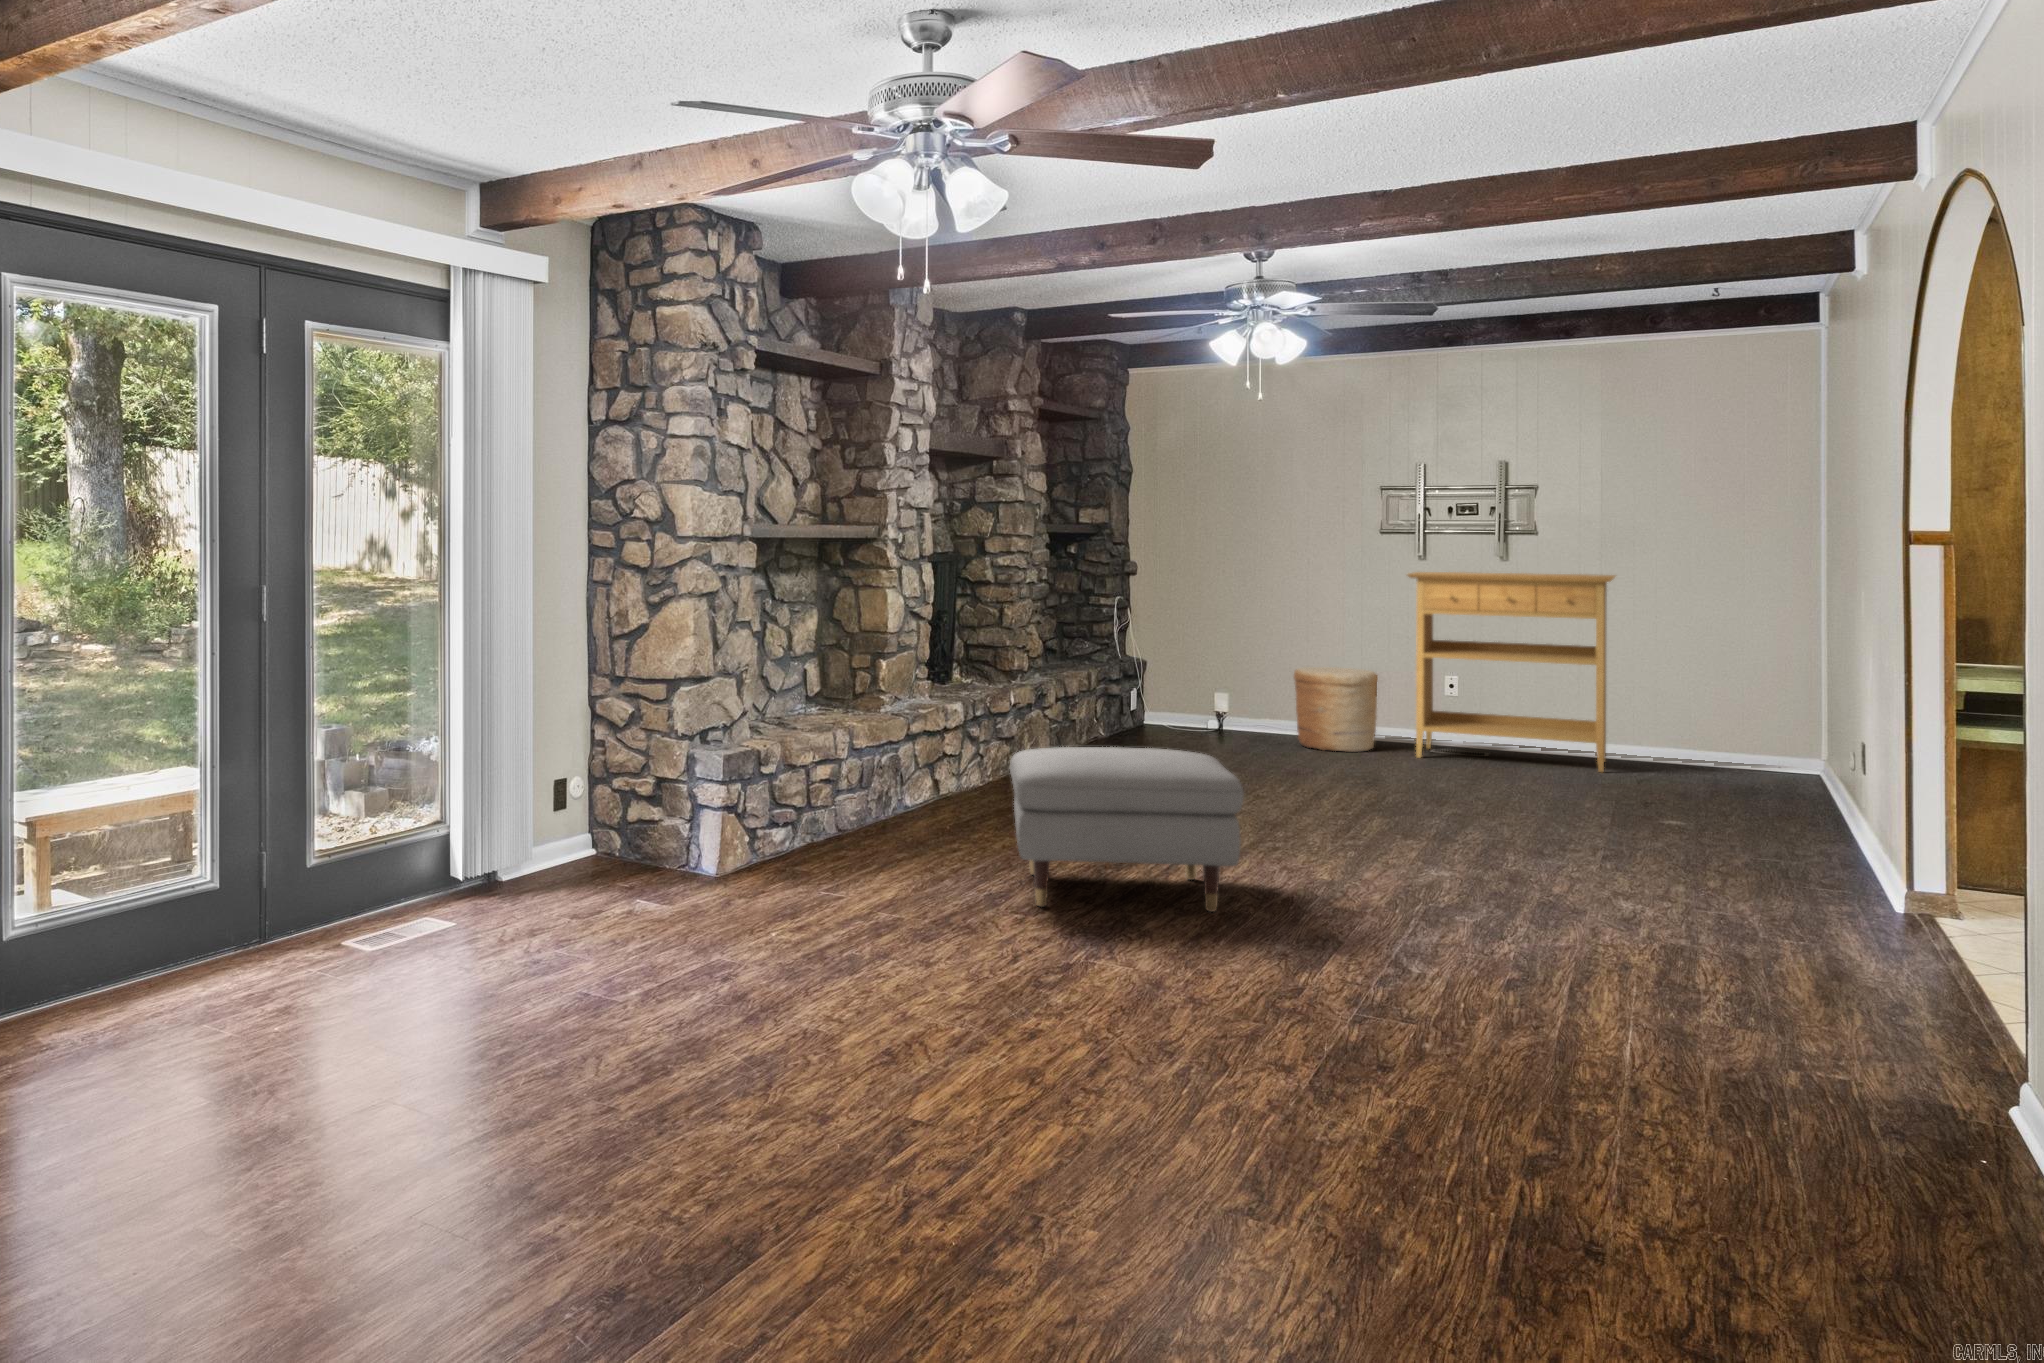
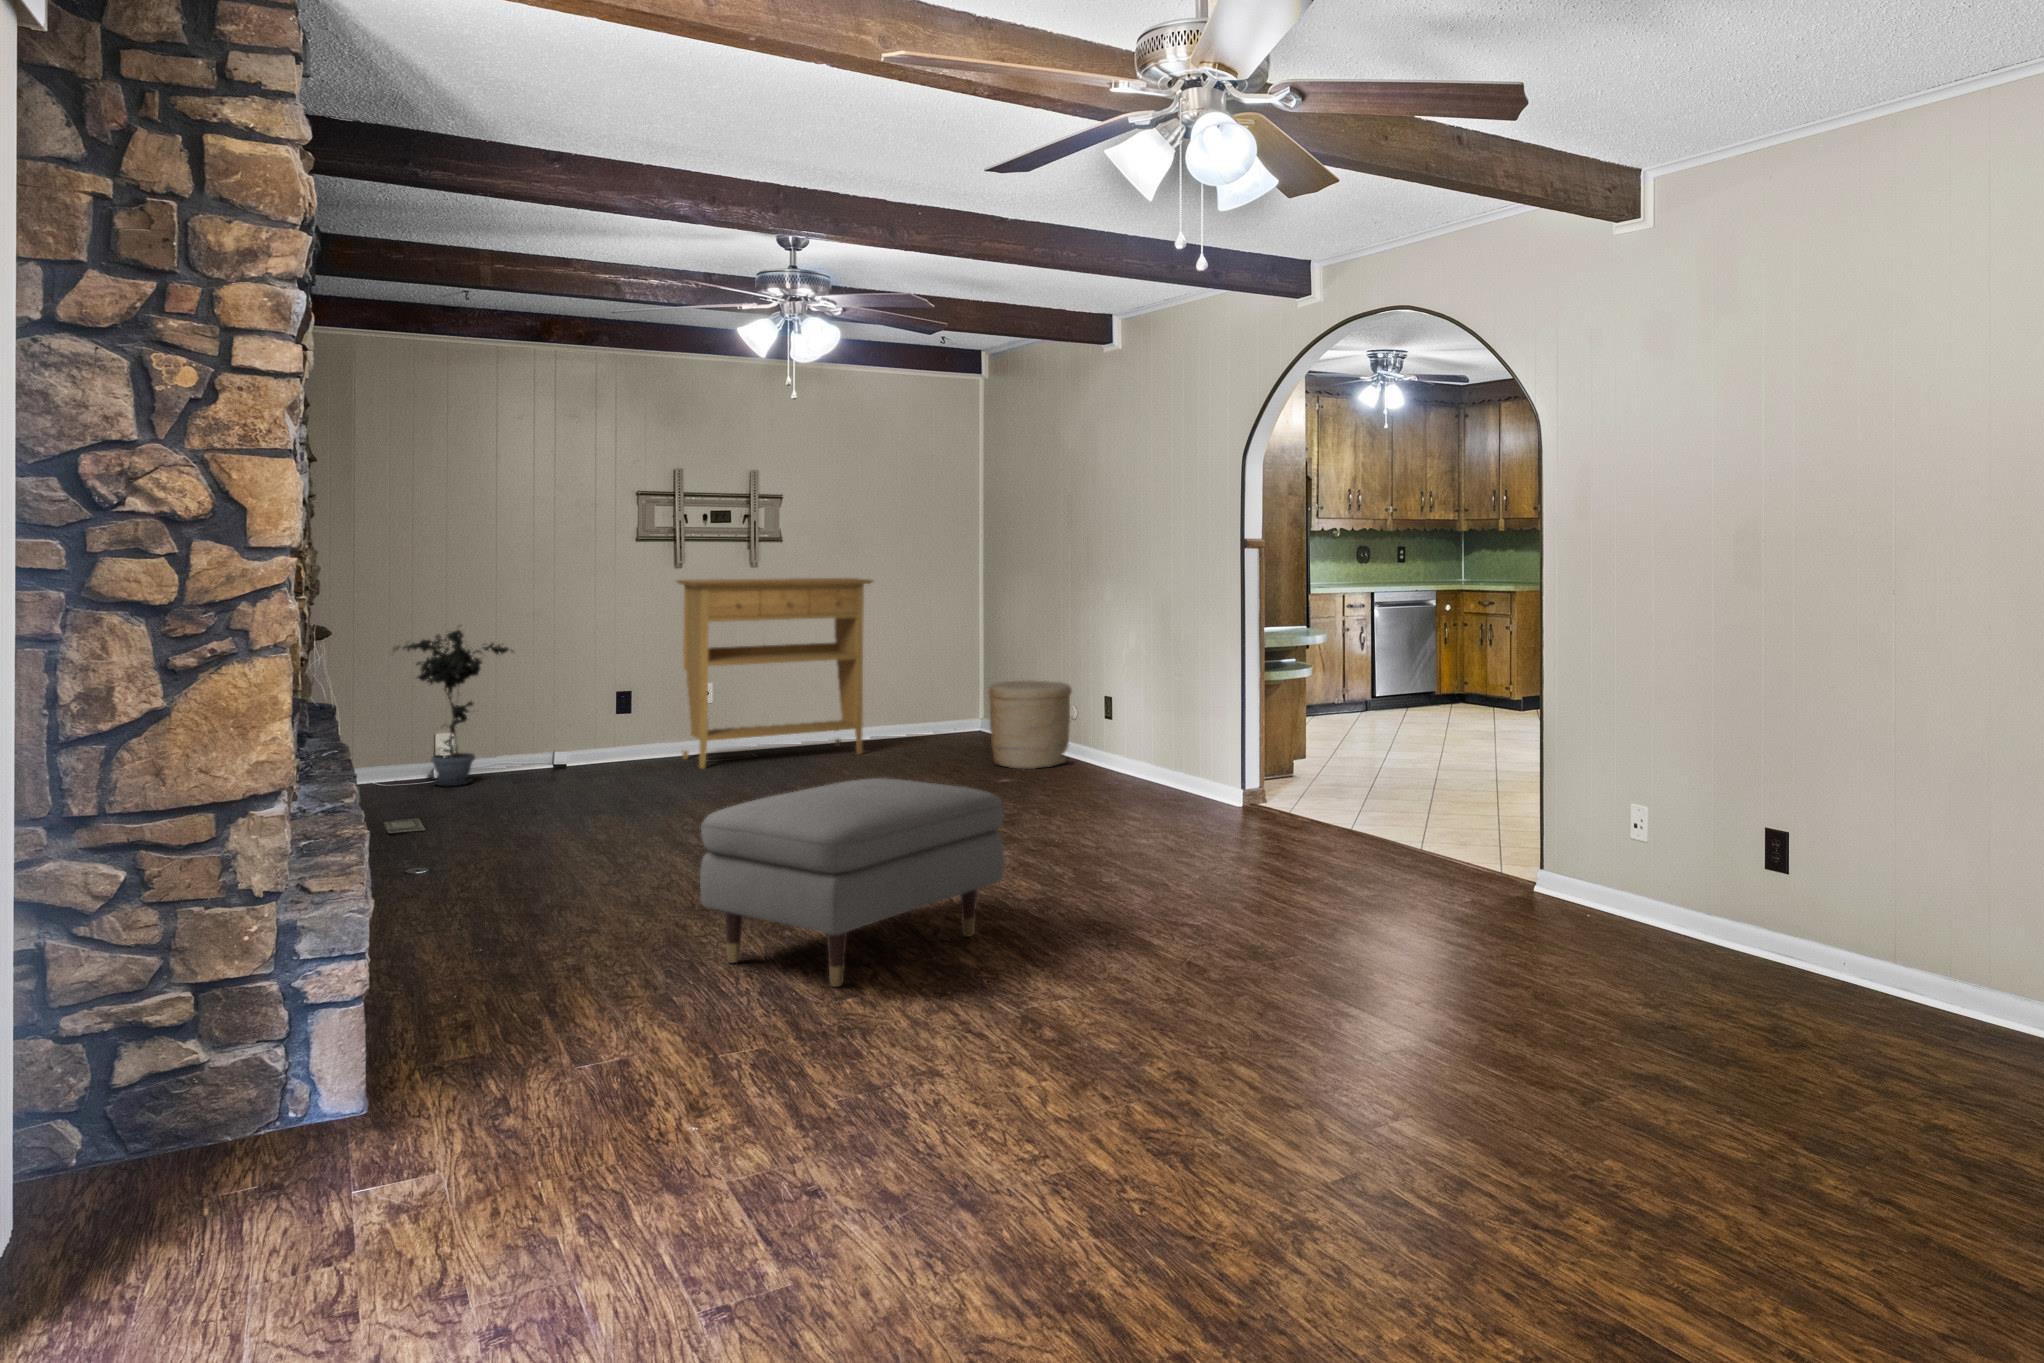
potted plant: none [1174,603,1257,738] -> present [393,625,514,786]
woven basket: present [1294,667,1378,752] -> present [989,680,1072,769]

